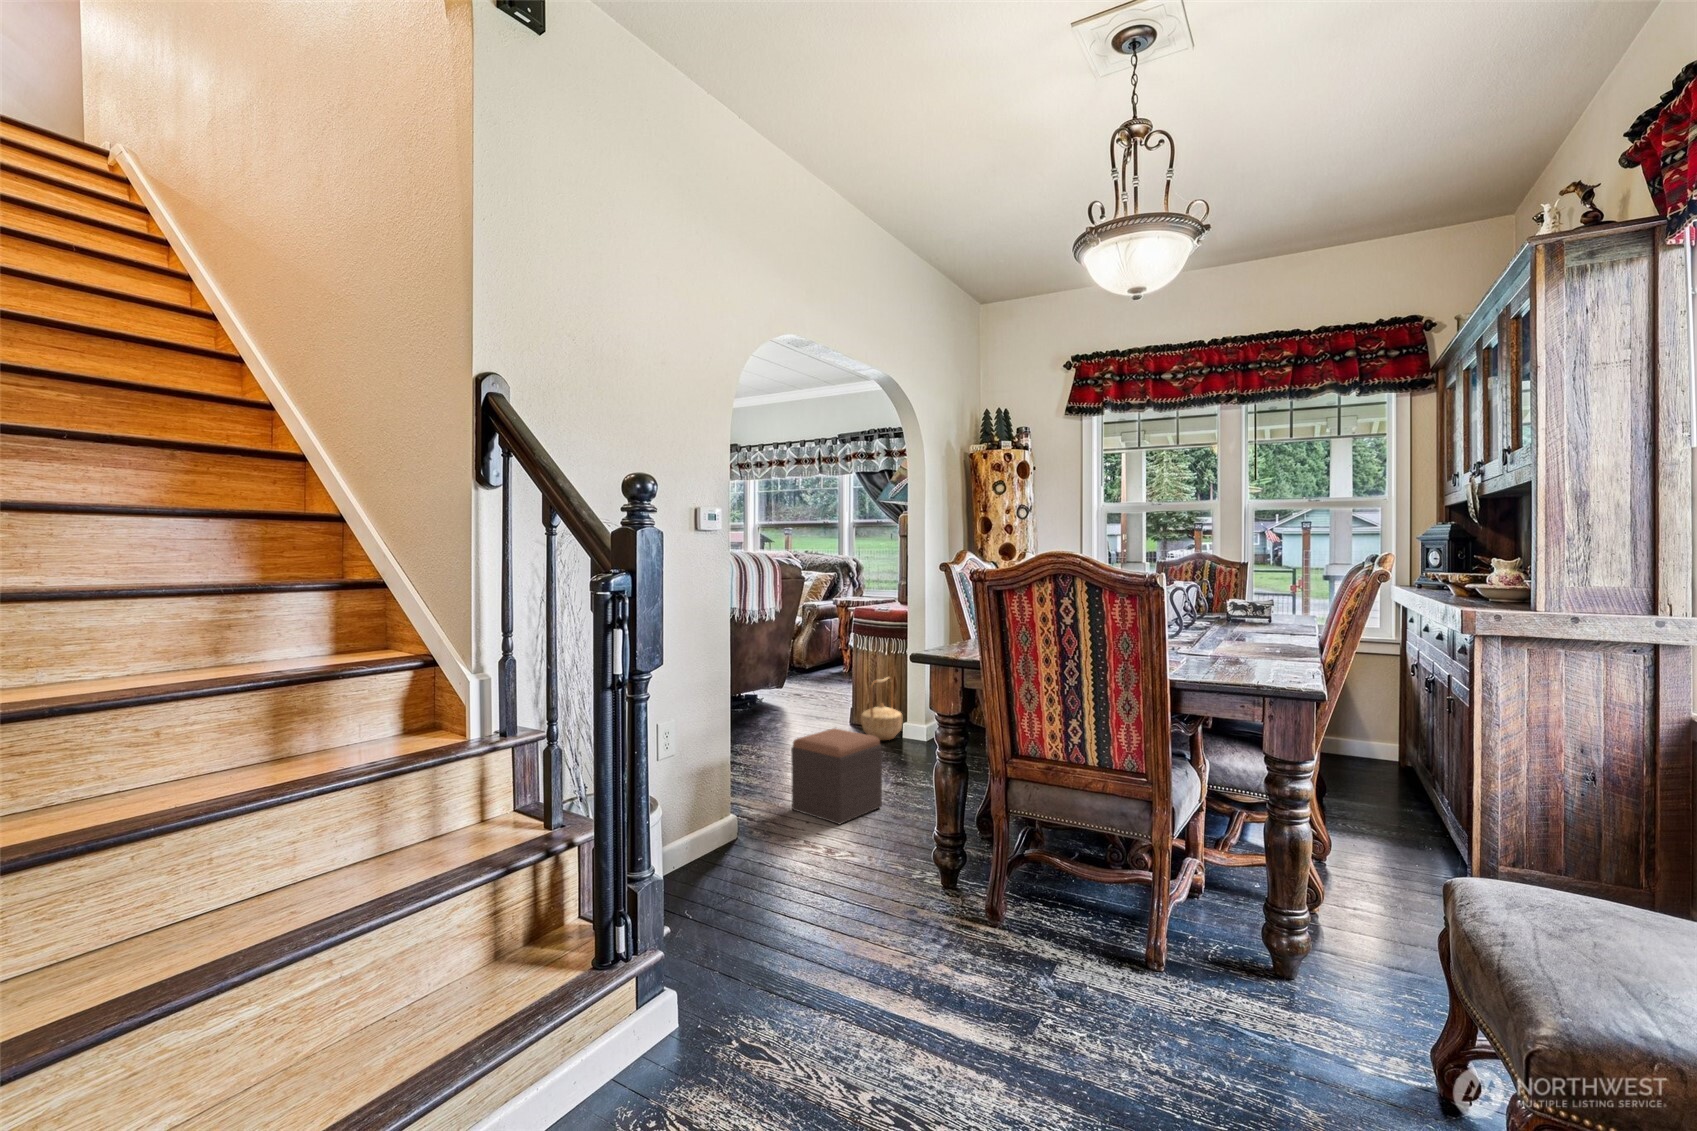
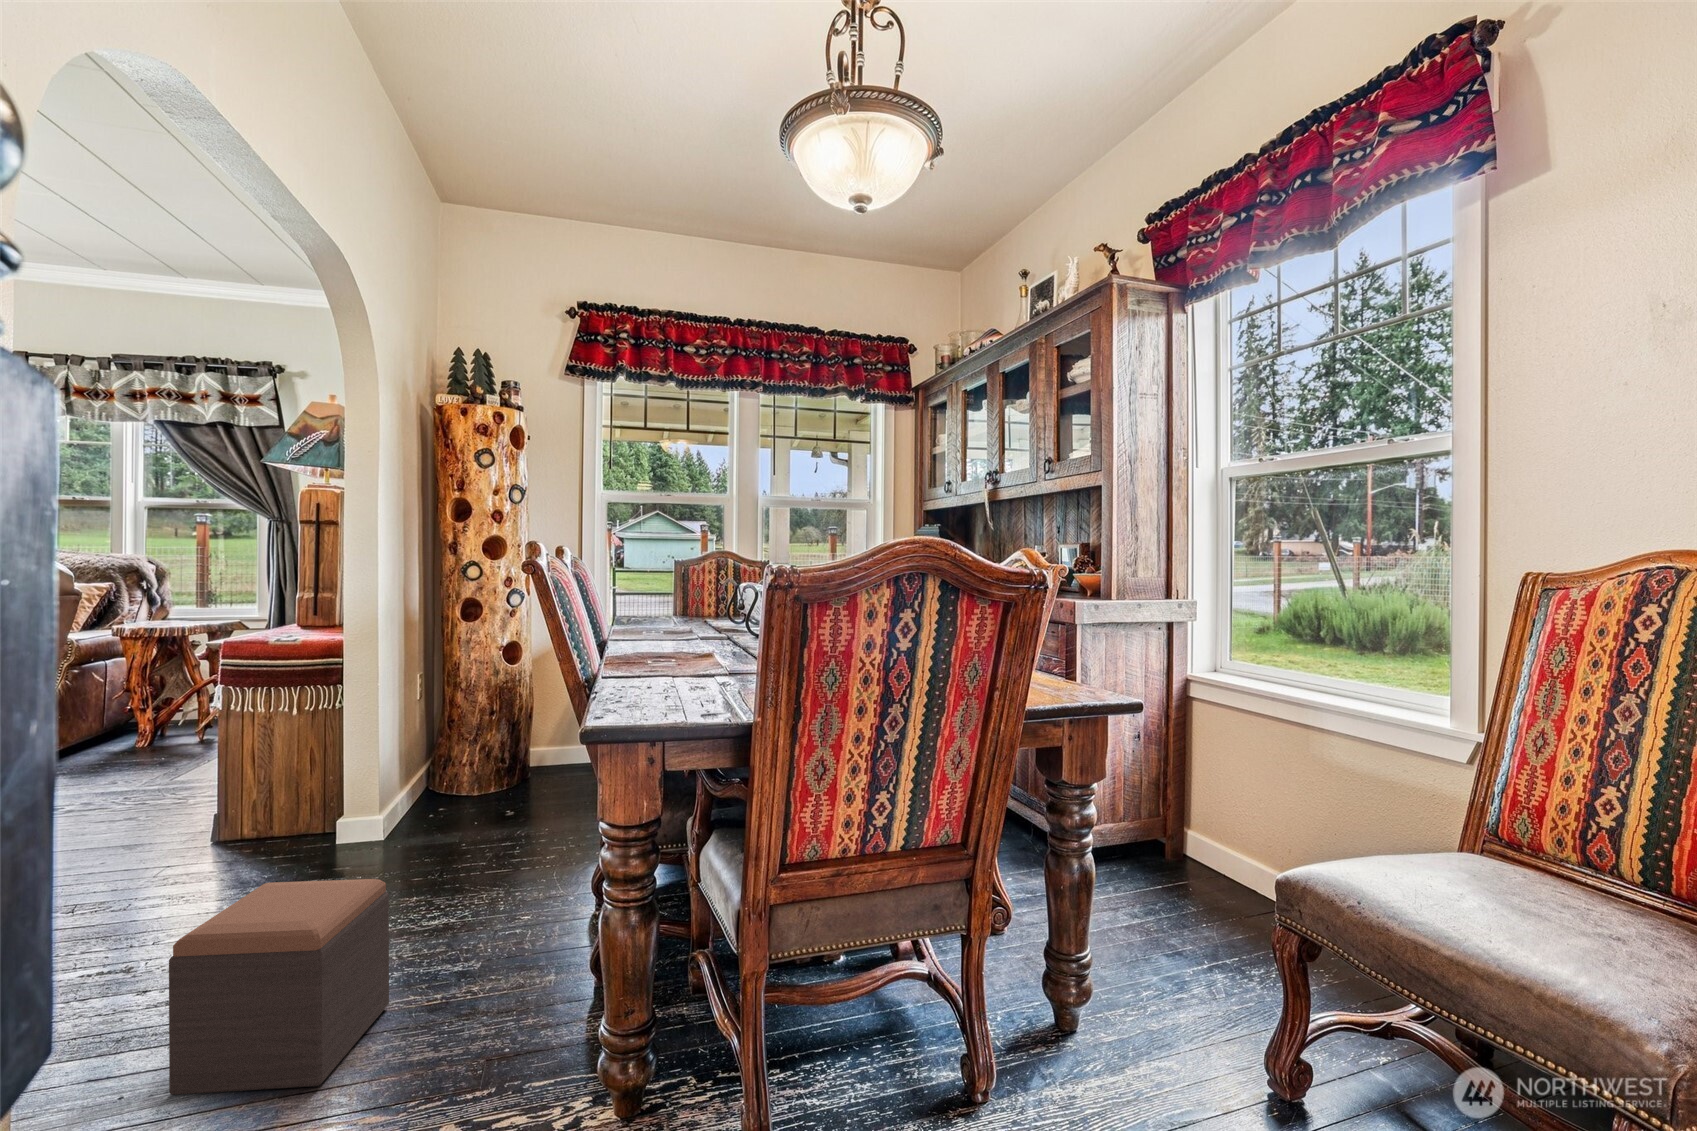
basket: present [861,677,903,740] -> none [251,751,337,865]

